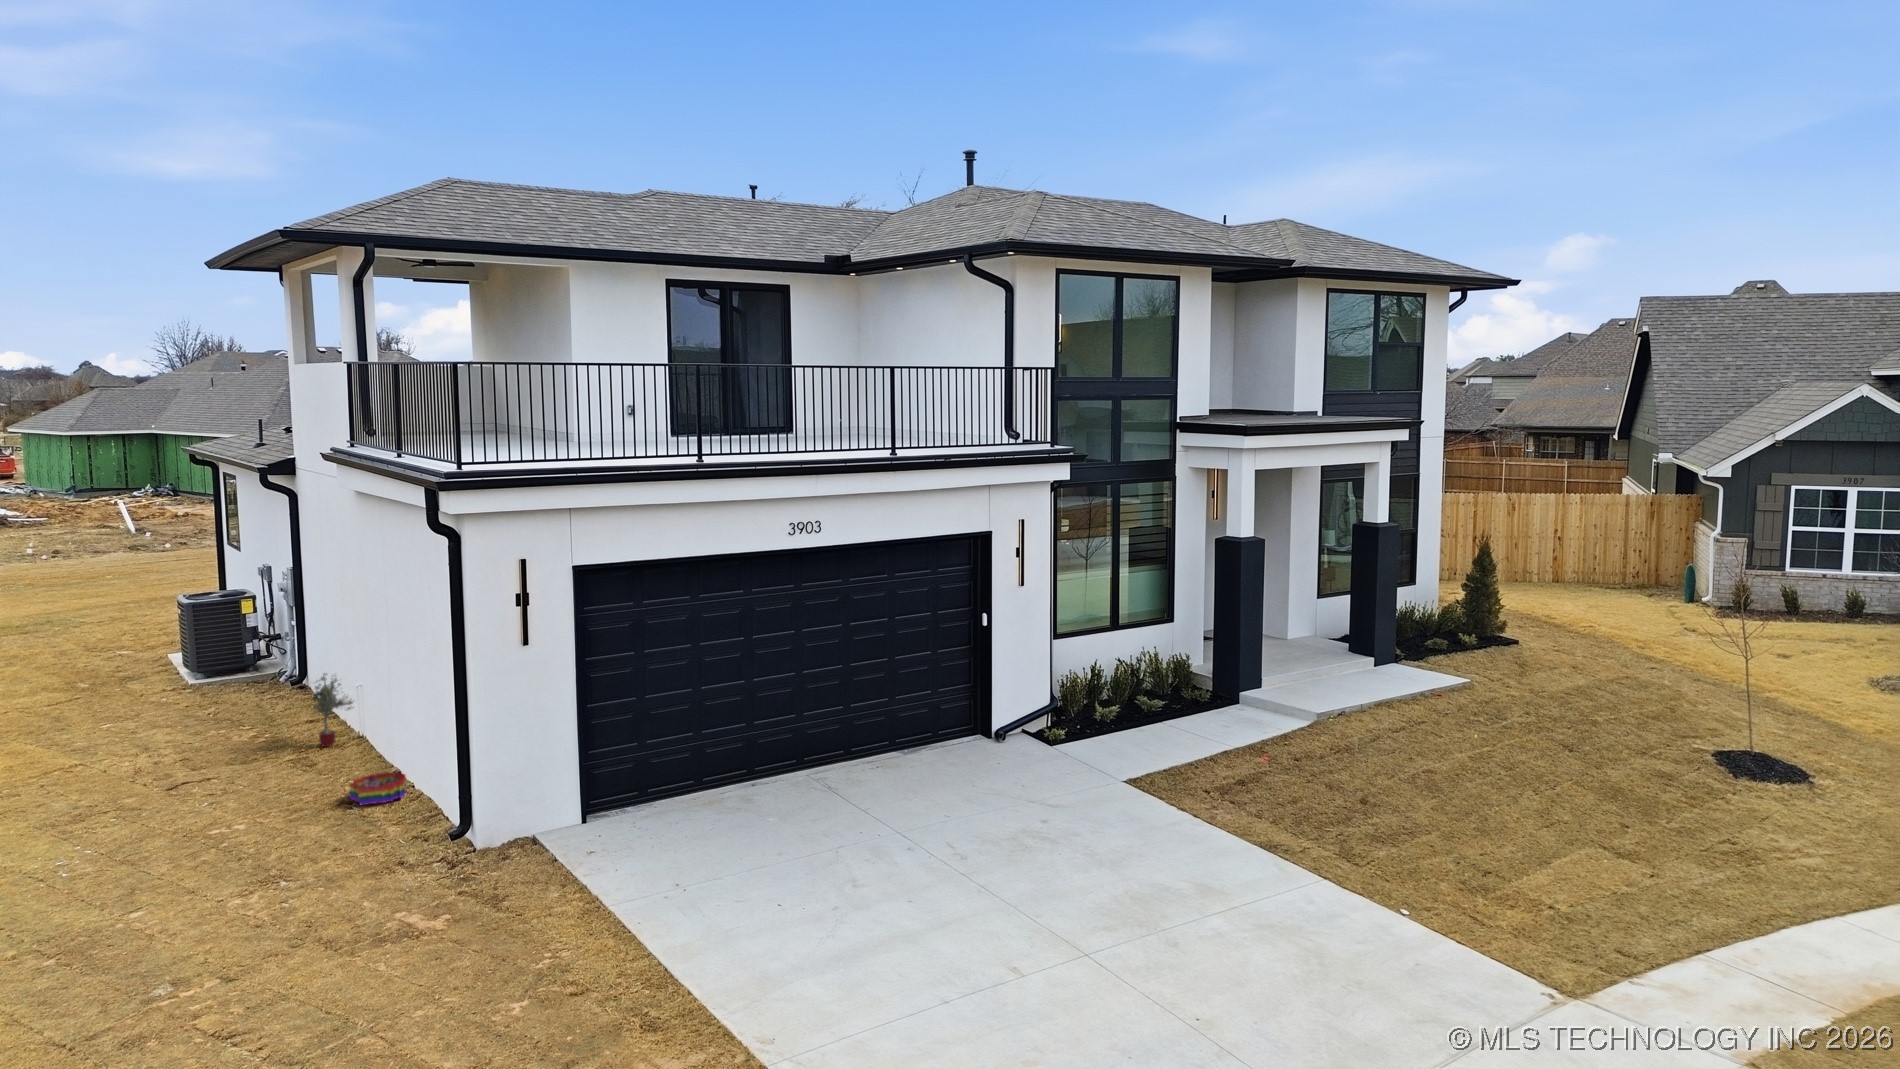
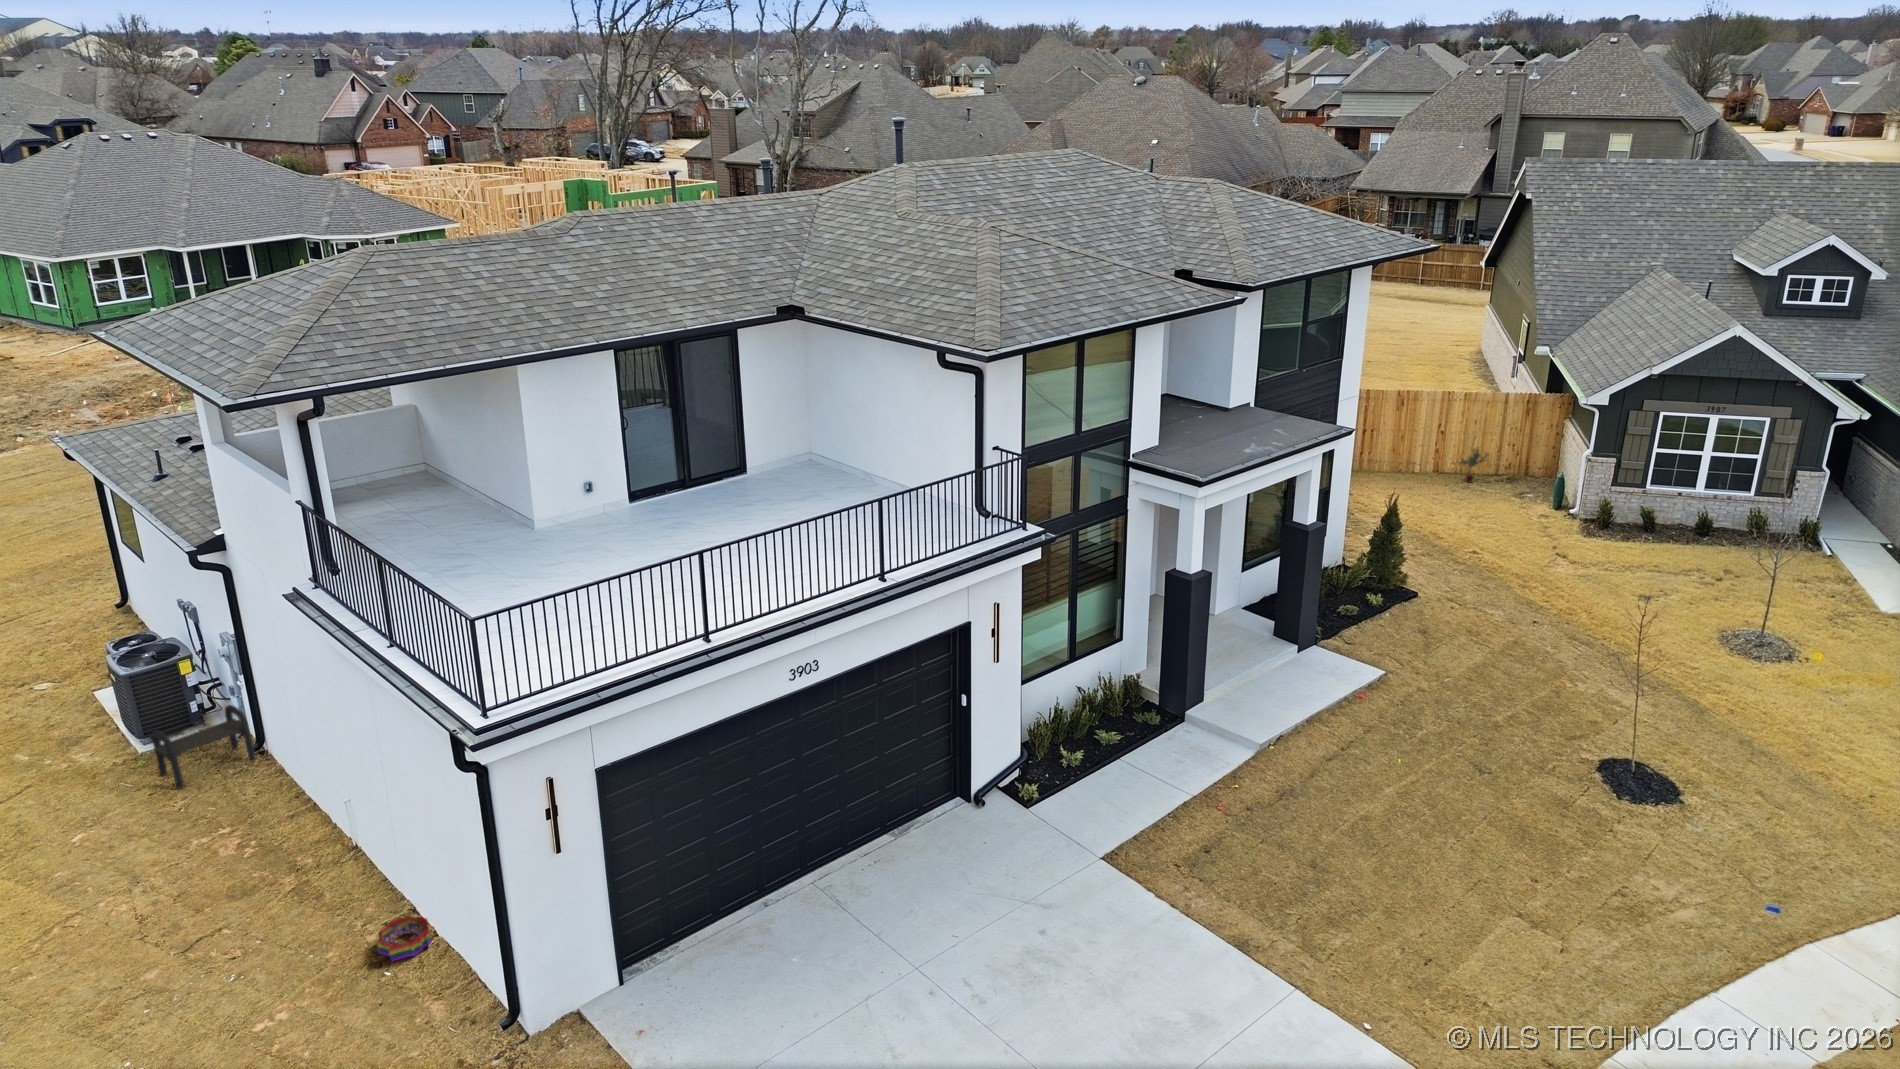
bench: none [202,638,297,706] -> present [152,705,256,789]
potted tree: present [313,673,354,747] -> present [1460,448,1488,483]

